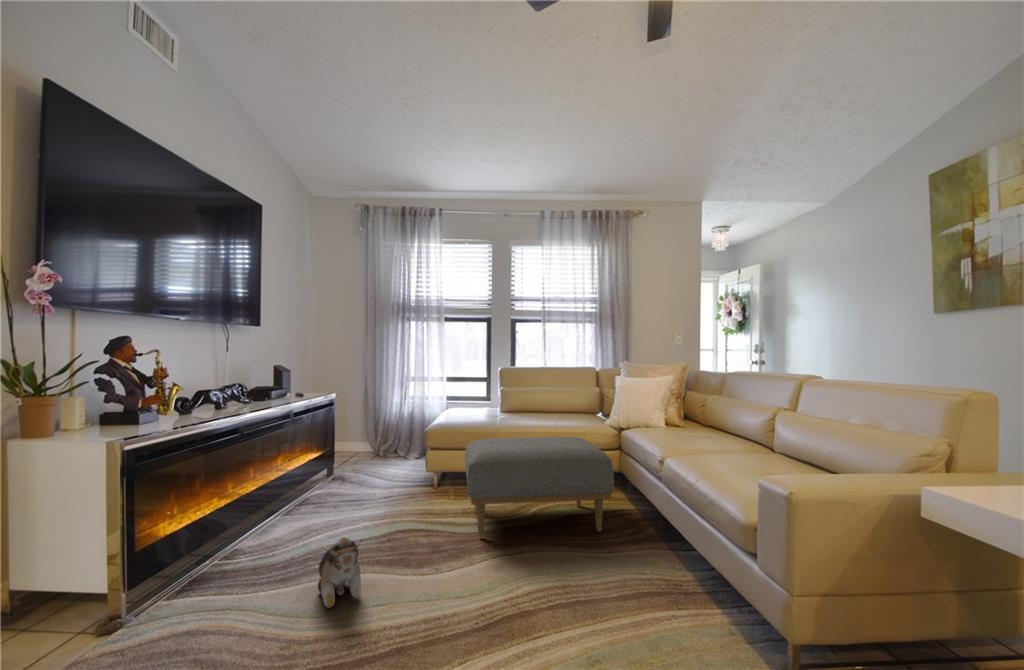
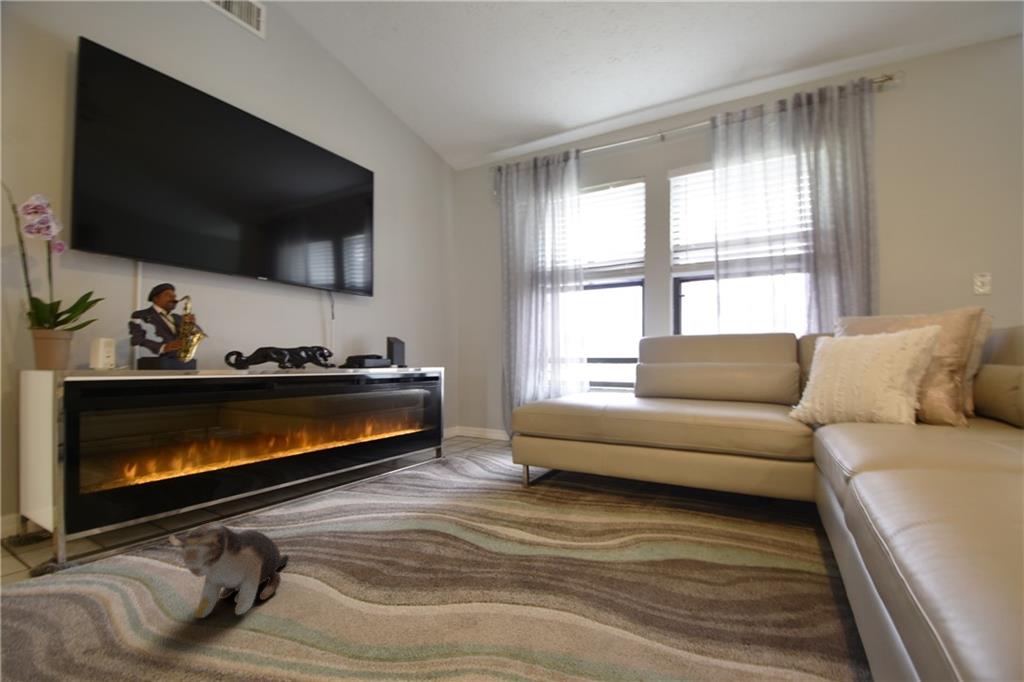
ottoman: present [465,437,614,538] -> none [473,420,739,613]

